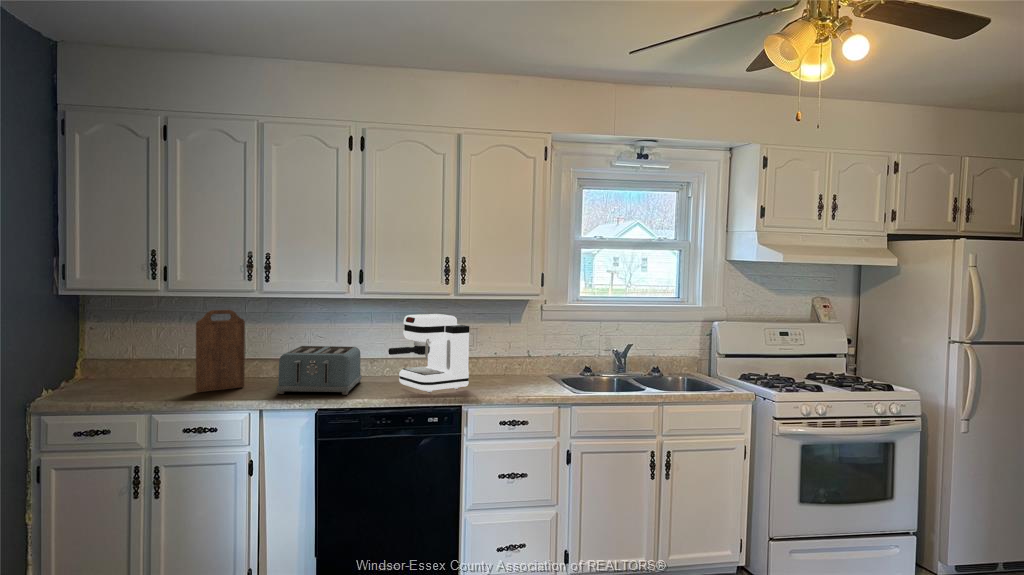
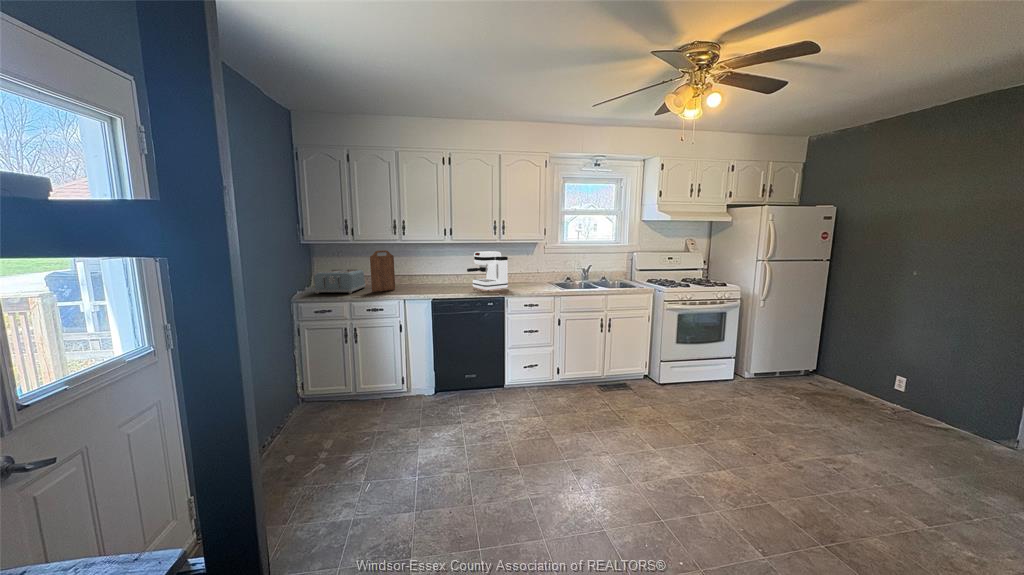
toaster: present [277,346,362,395] -> present [315,269,366,294]

